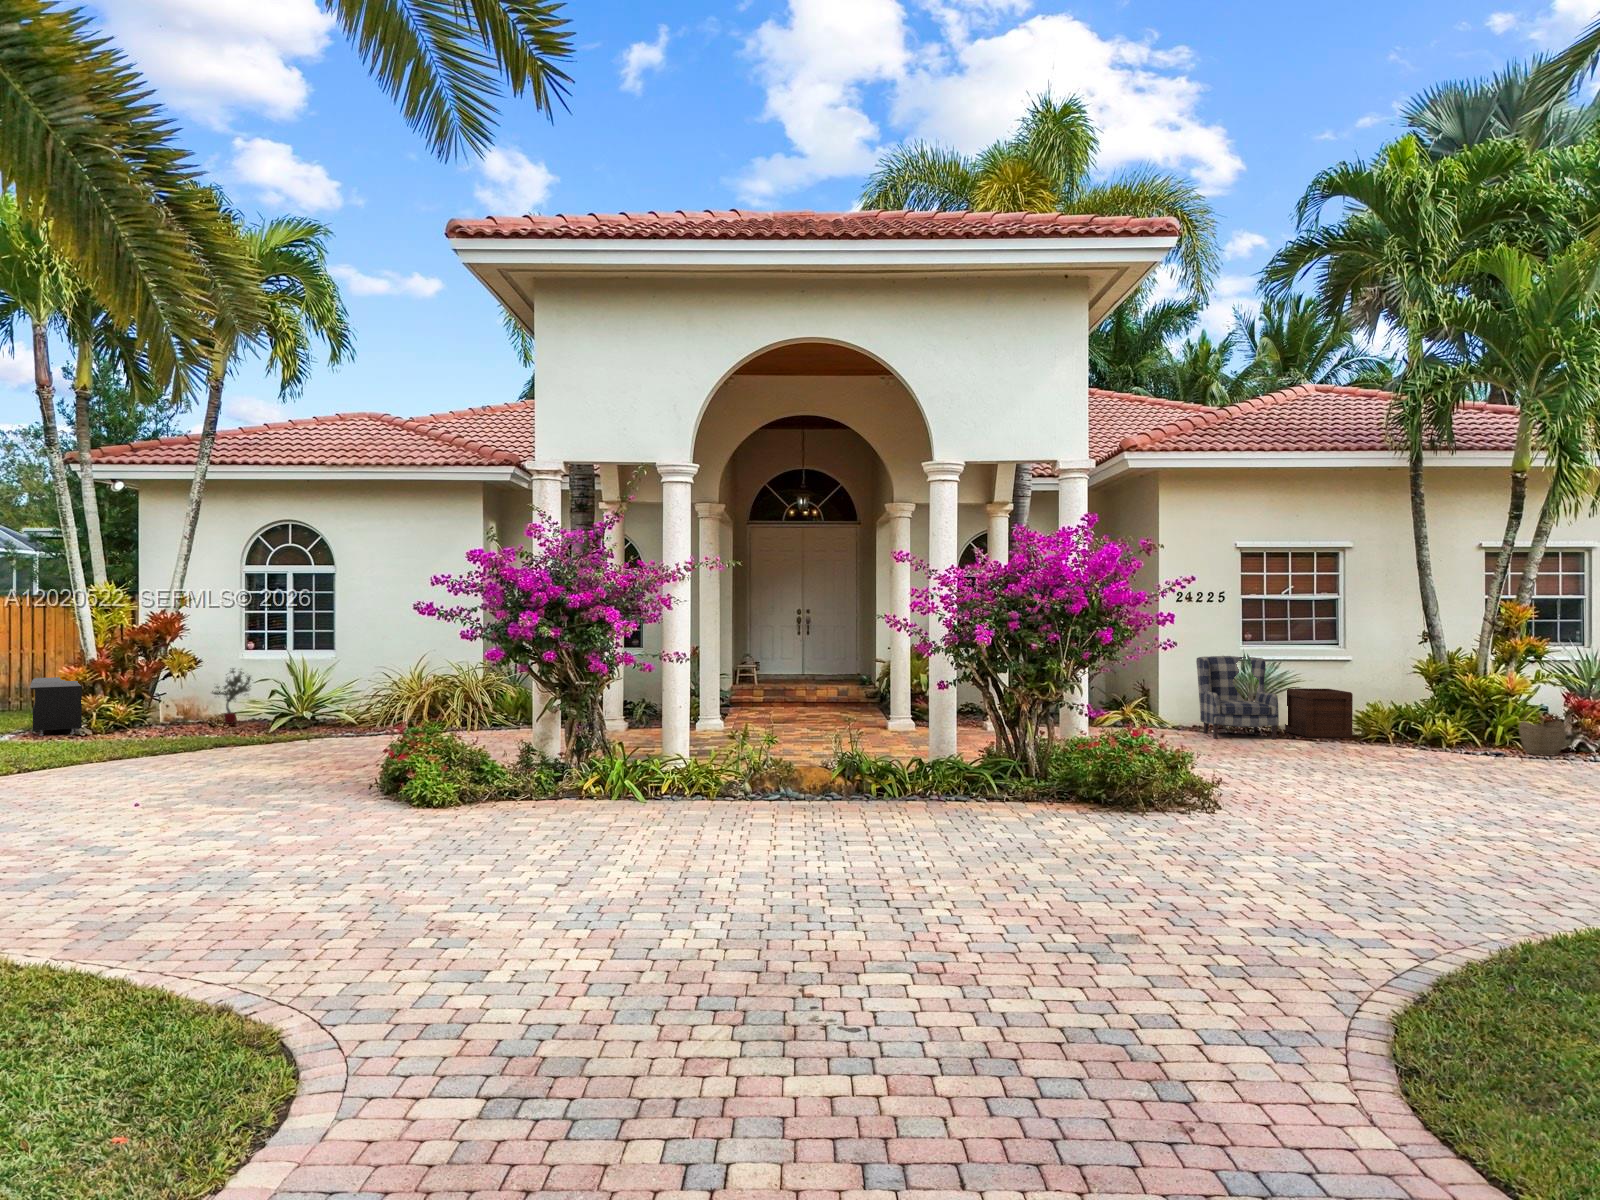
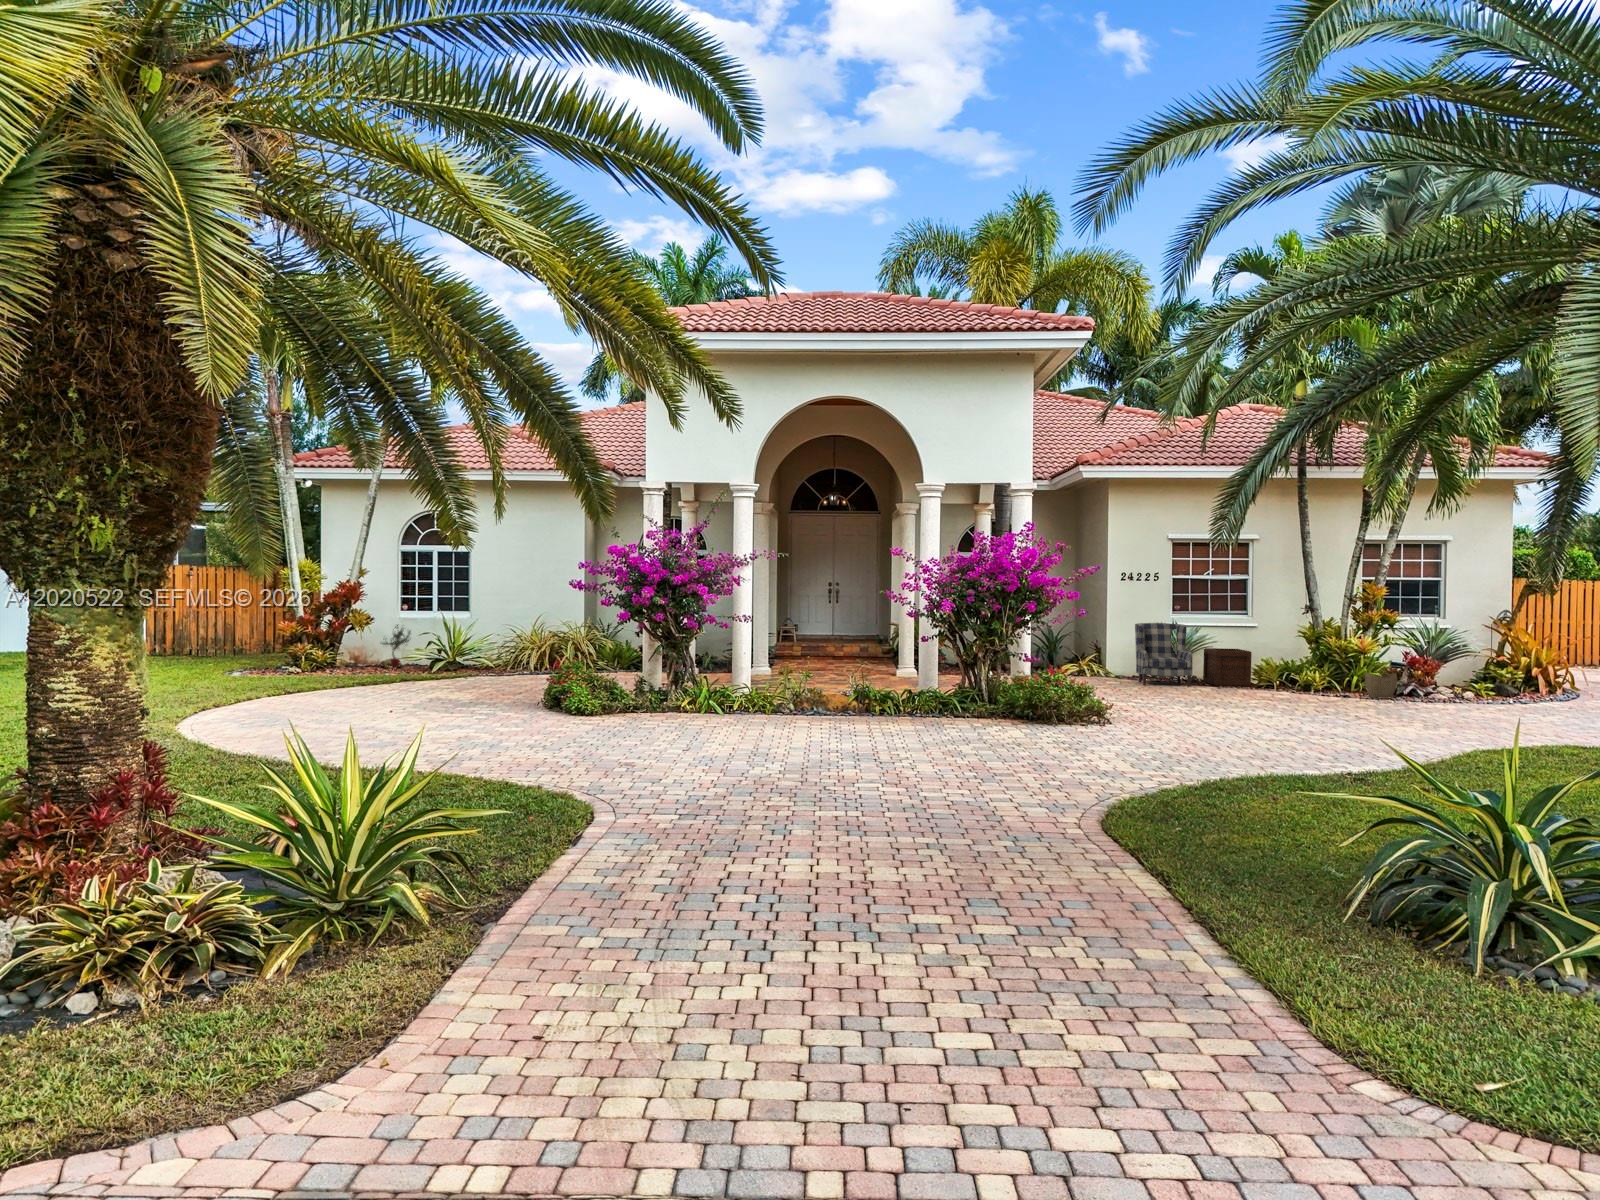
storage bench: present [30,677,82,736] -> none [255,630,295,673]

